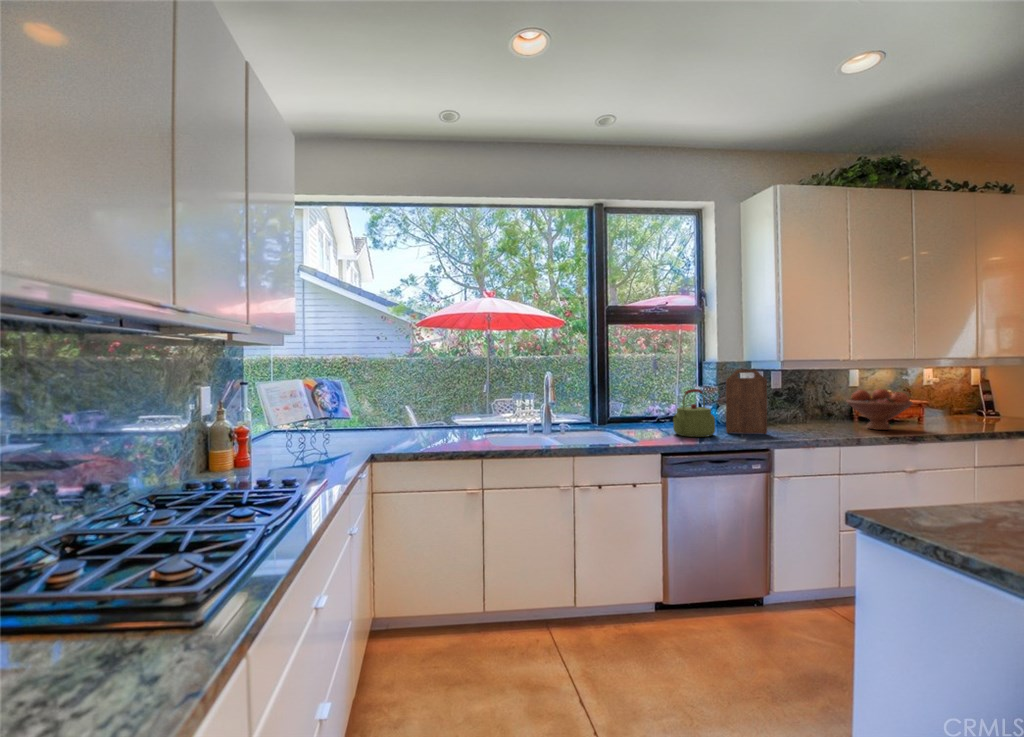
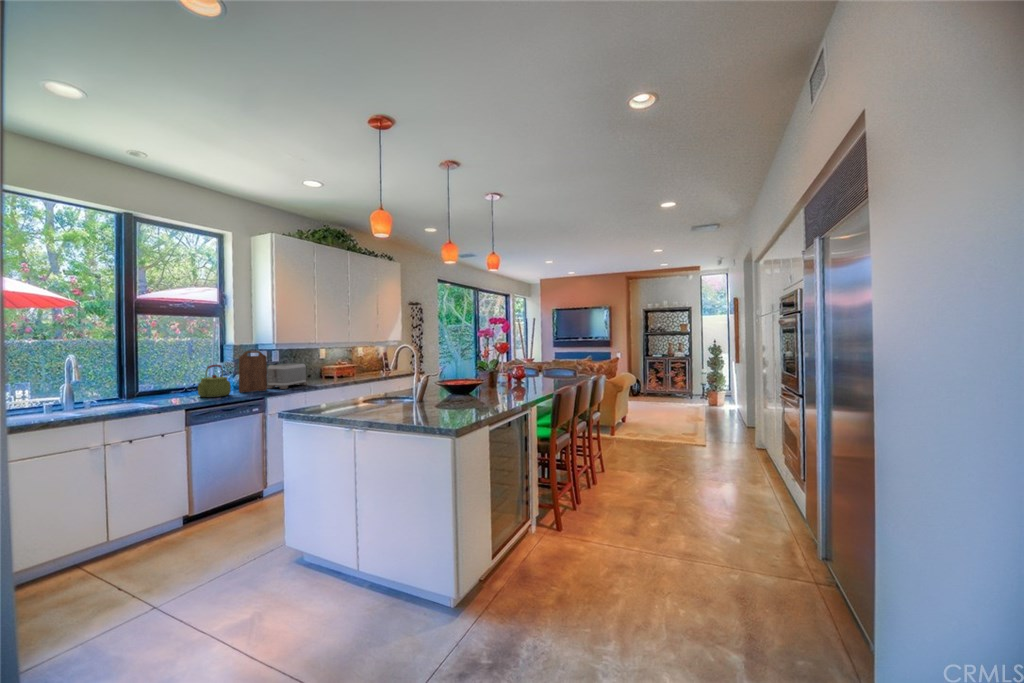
fruit bowl: present [847,389,913,430] -> none [316,360,347,383]
toaster: none [764,392,833,434] -> present [267,363,307,389]

